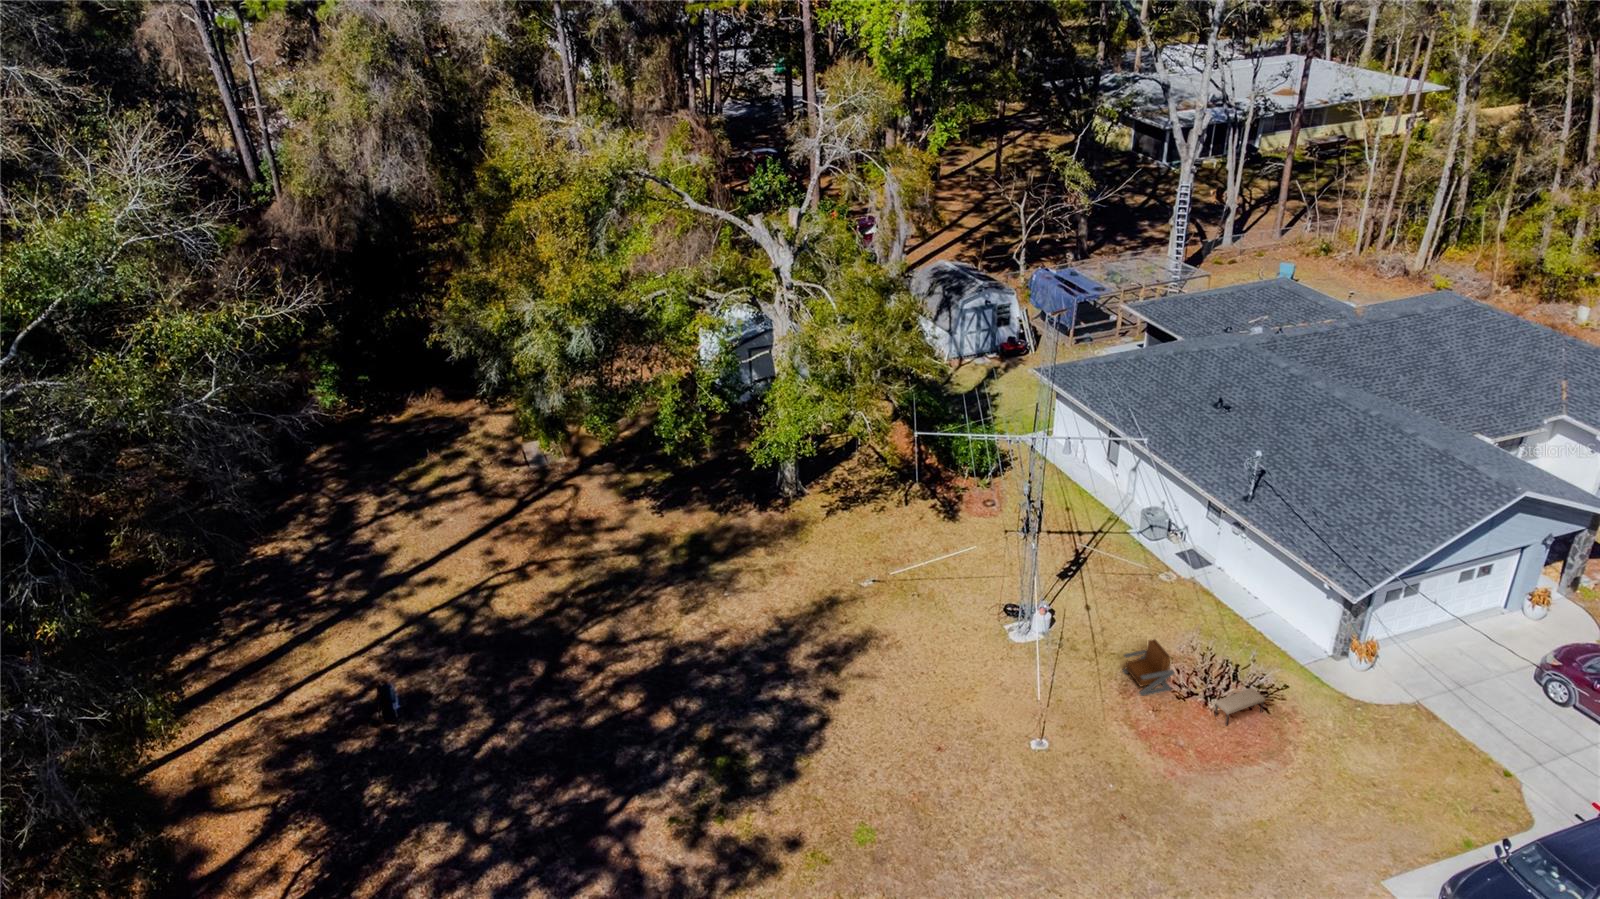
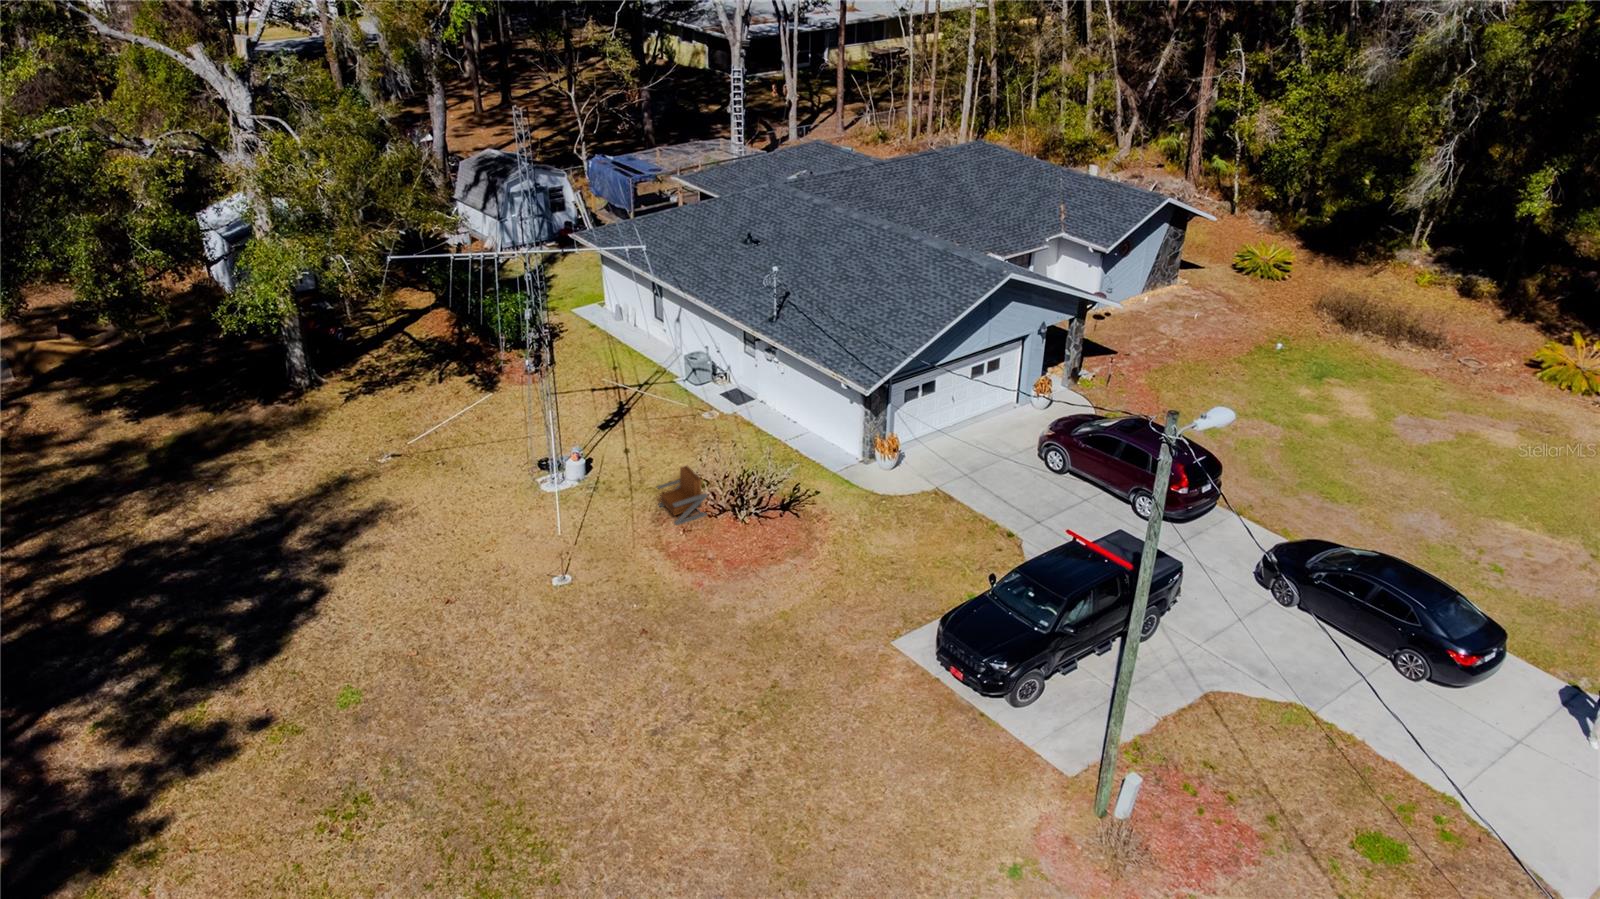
bench: present [1215,688,1265,725] -> none [748,498,797,539]

